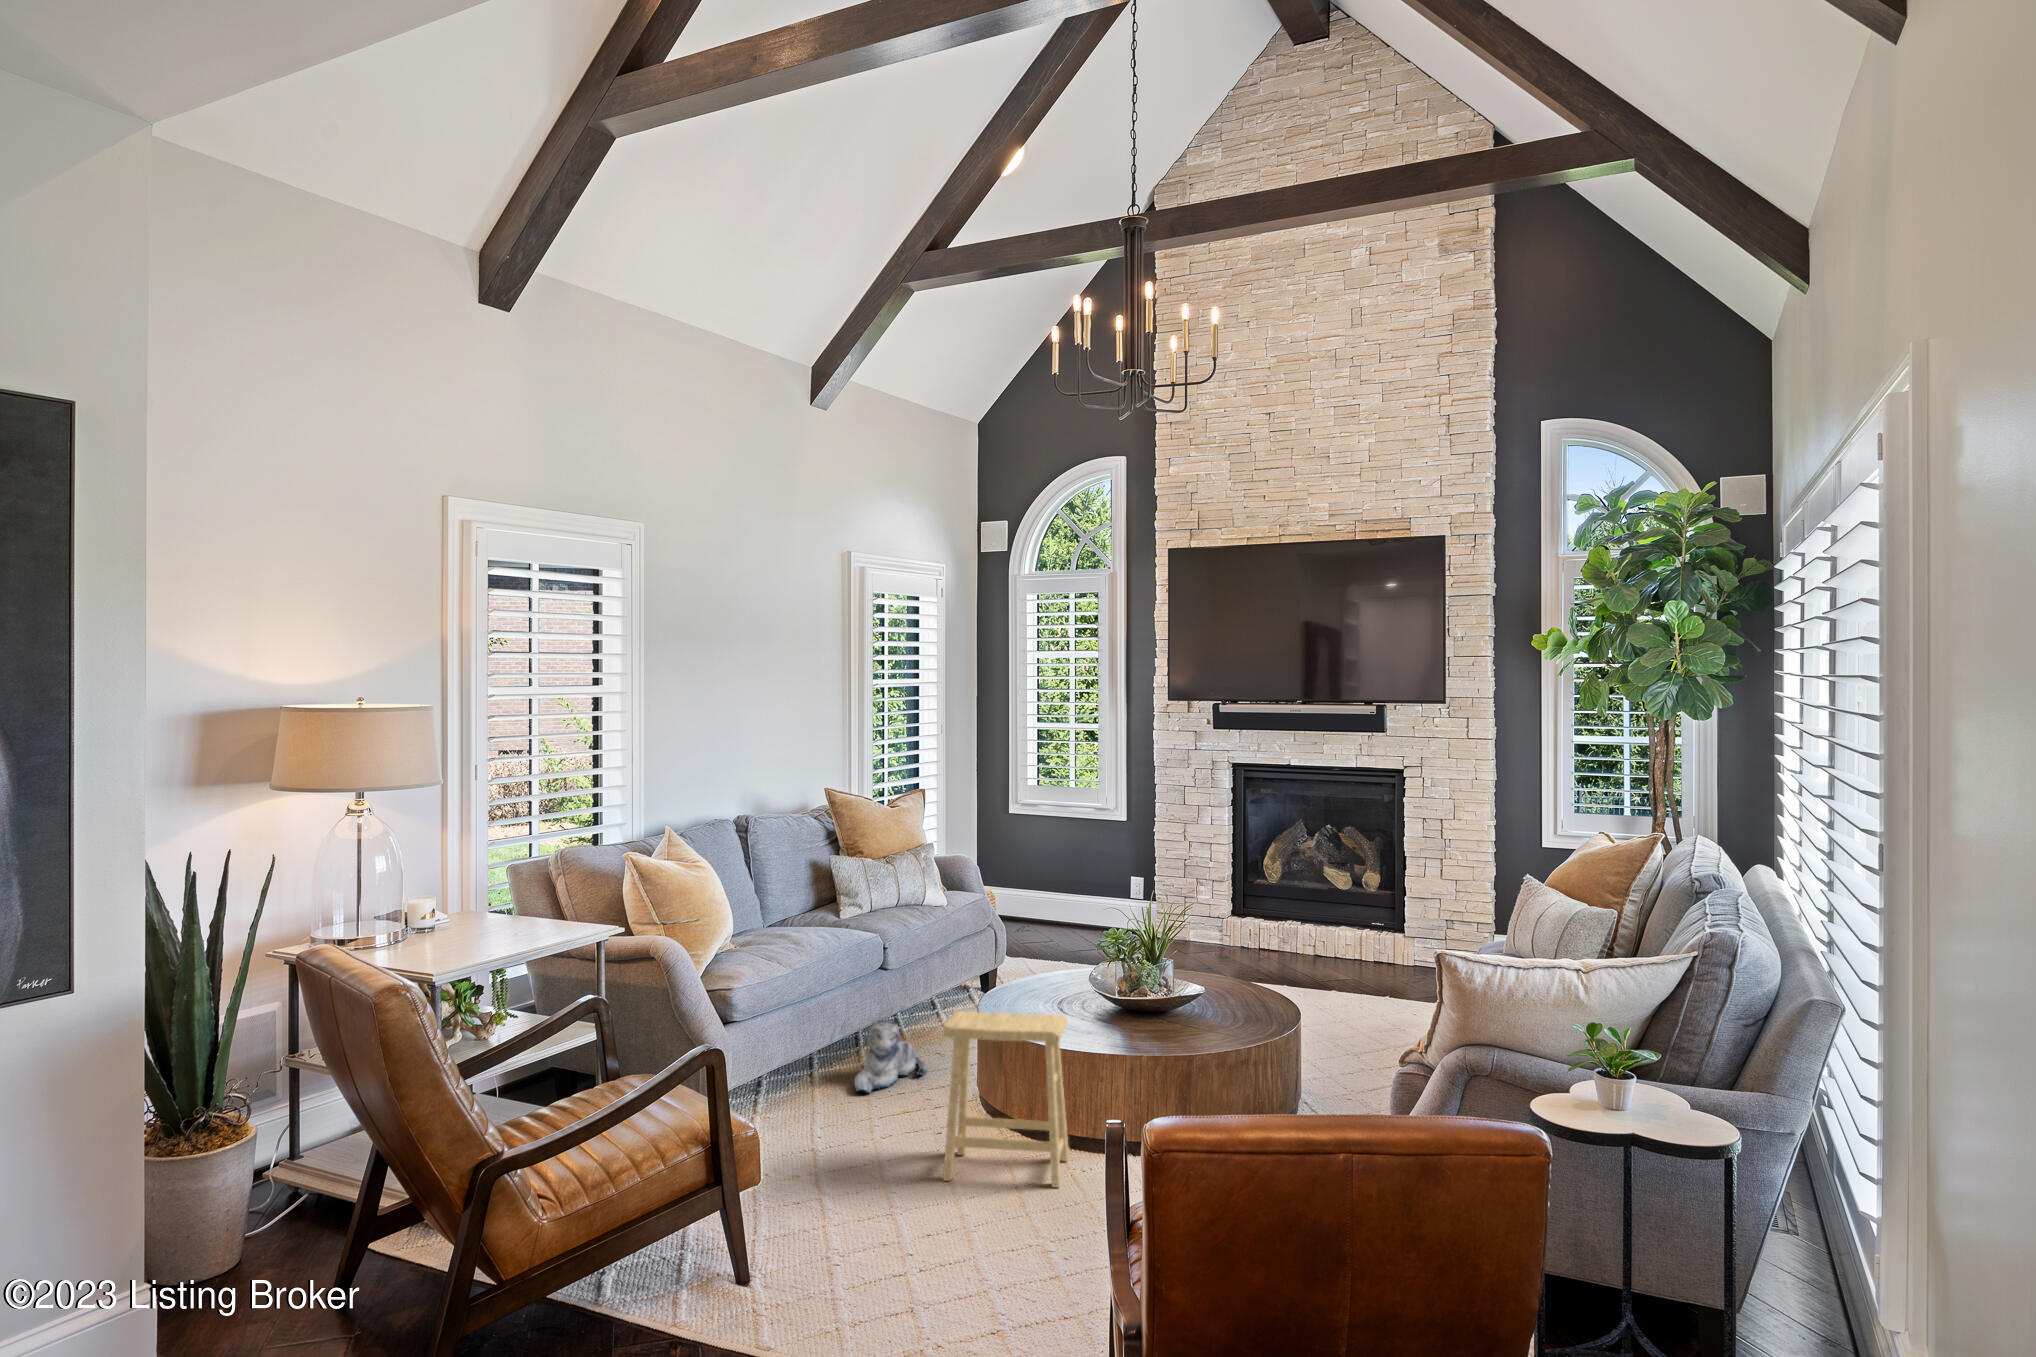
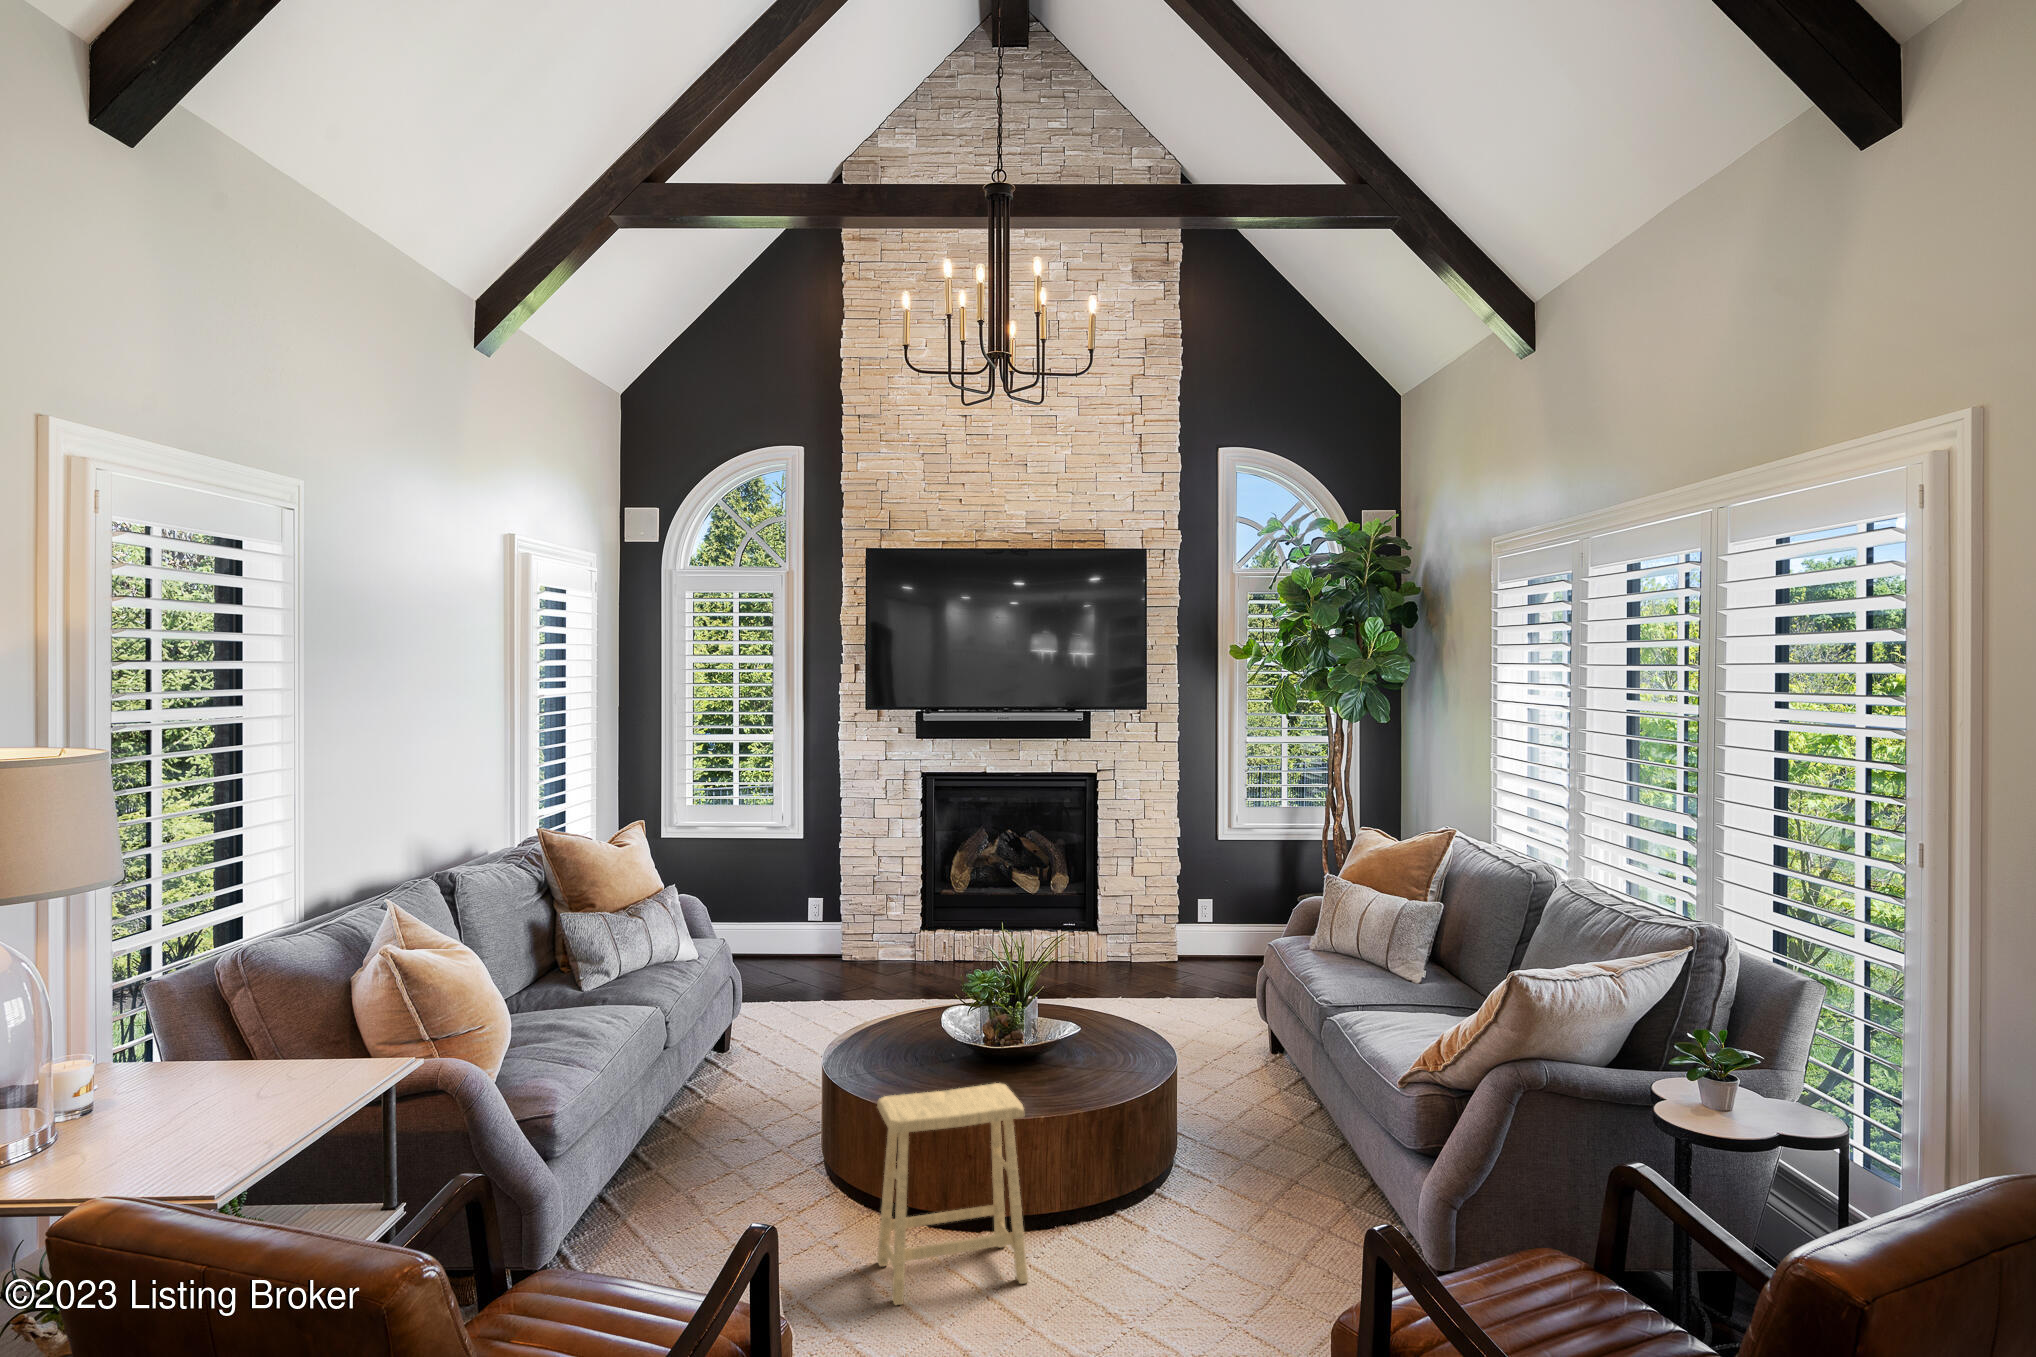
plush toy: present [854,1021,927,1092] -> none [671,1113,747,1208]

